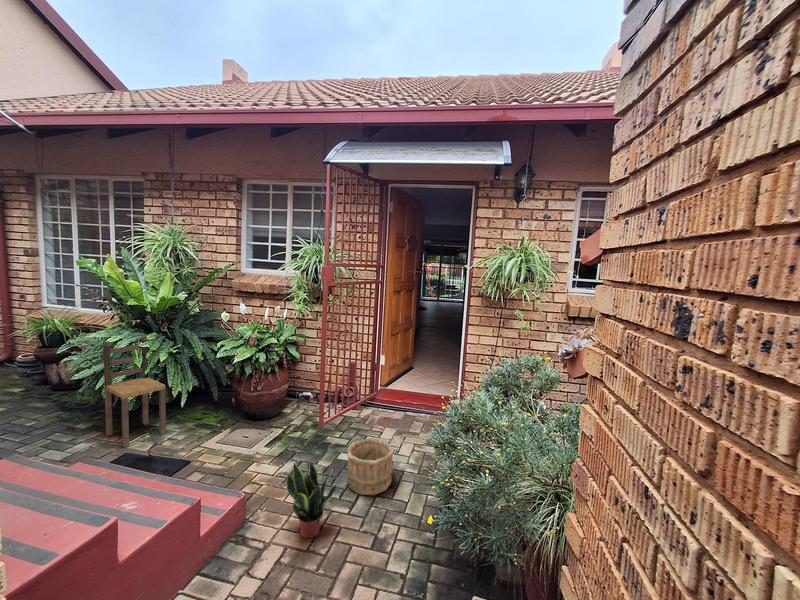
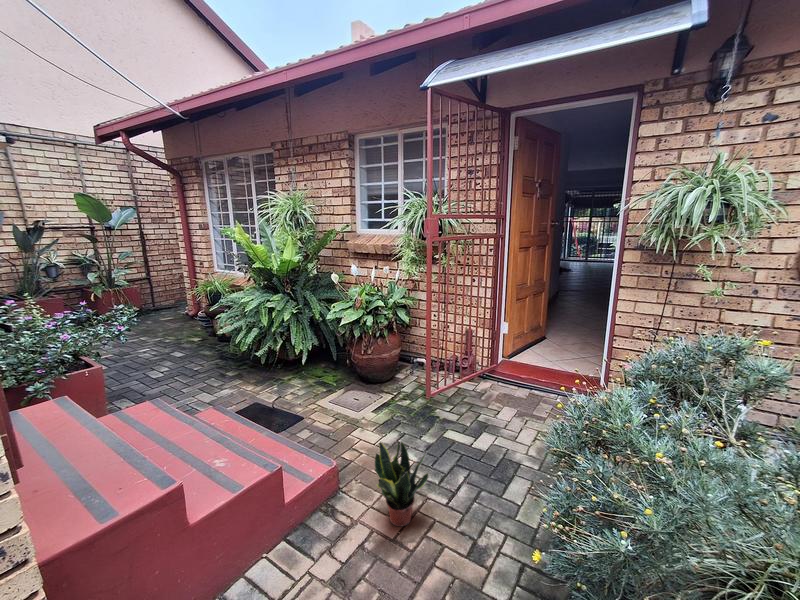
chair: present [103,336,166,448] -> none [236,296,289,397]
wooden bucket: present [347,439,394,495] -> none [449,419,506,488]

